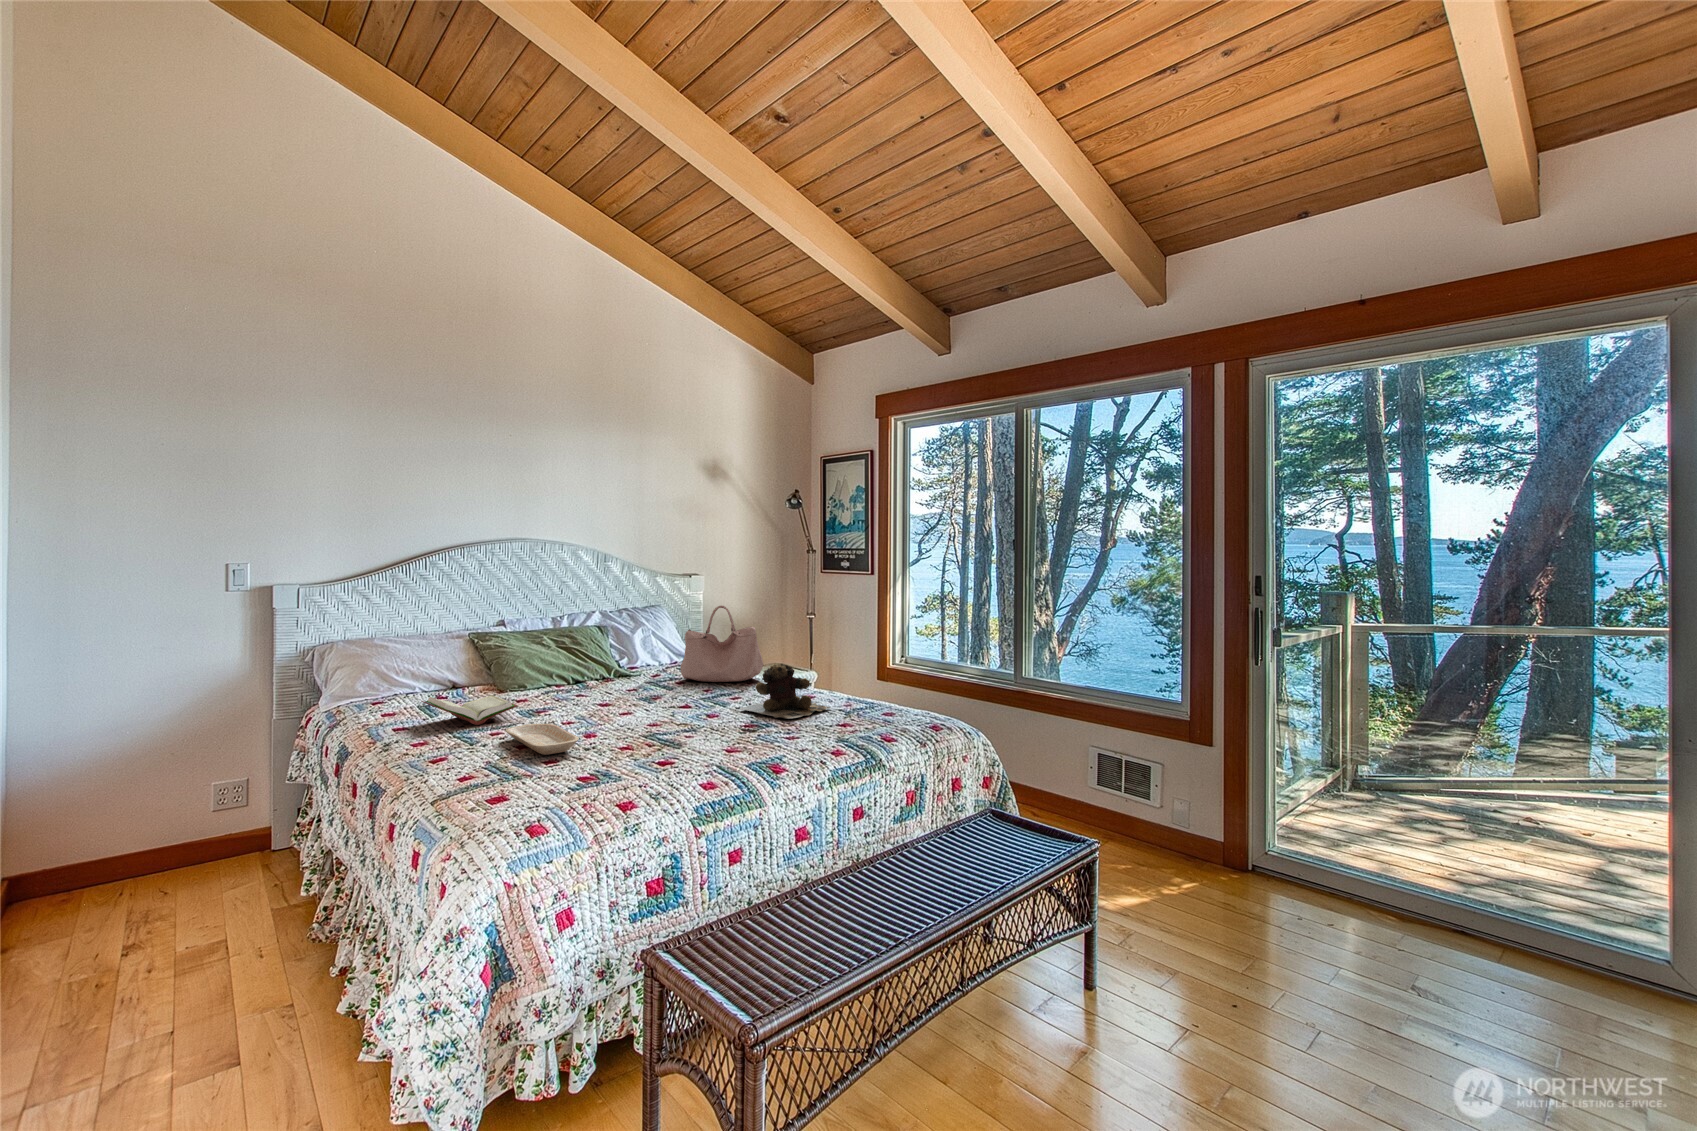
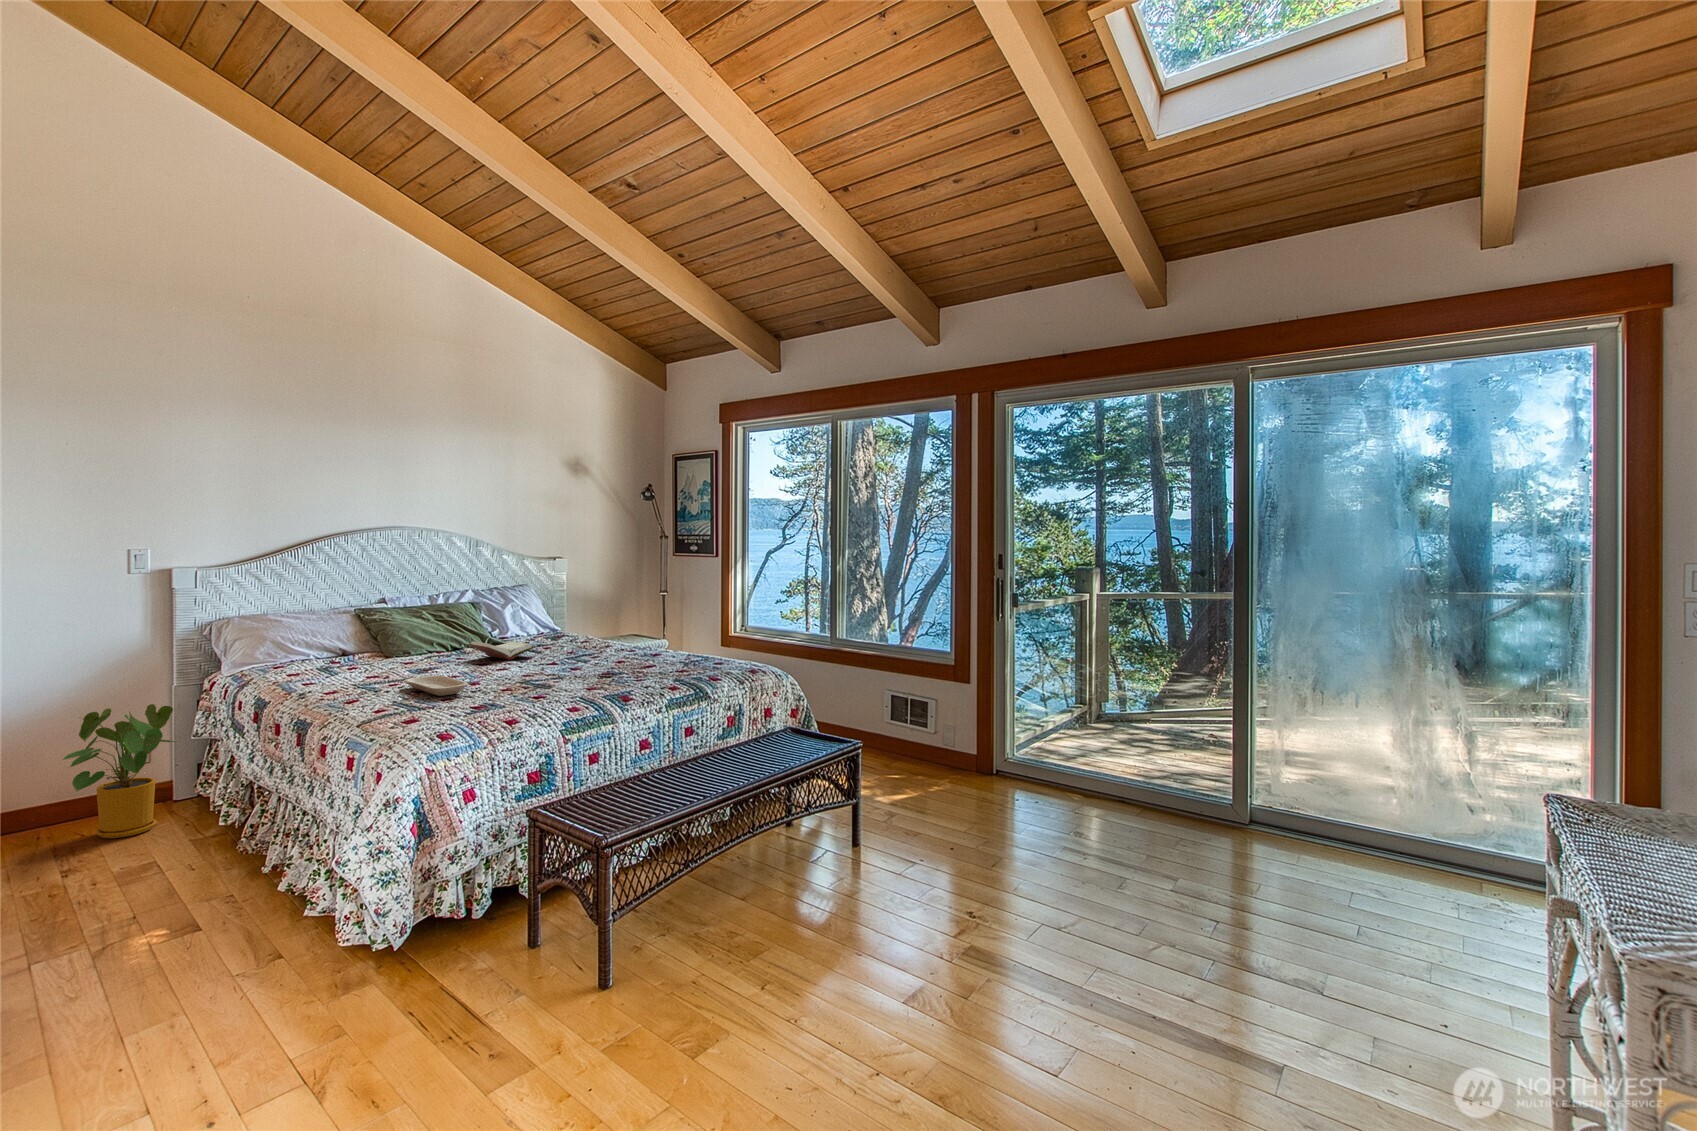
handbag: present [681,606,763,682] -> none [547,583,620,647]
teddy bear: present [741,663,830,719] -> none [599,627,674,669]
book: present [421,695,518,725] -> present [467,641,535,660]
house plant: none [136,739,276,899] -> present [63,704,175,838]

